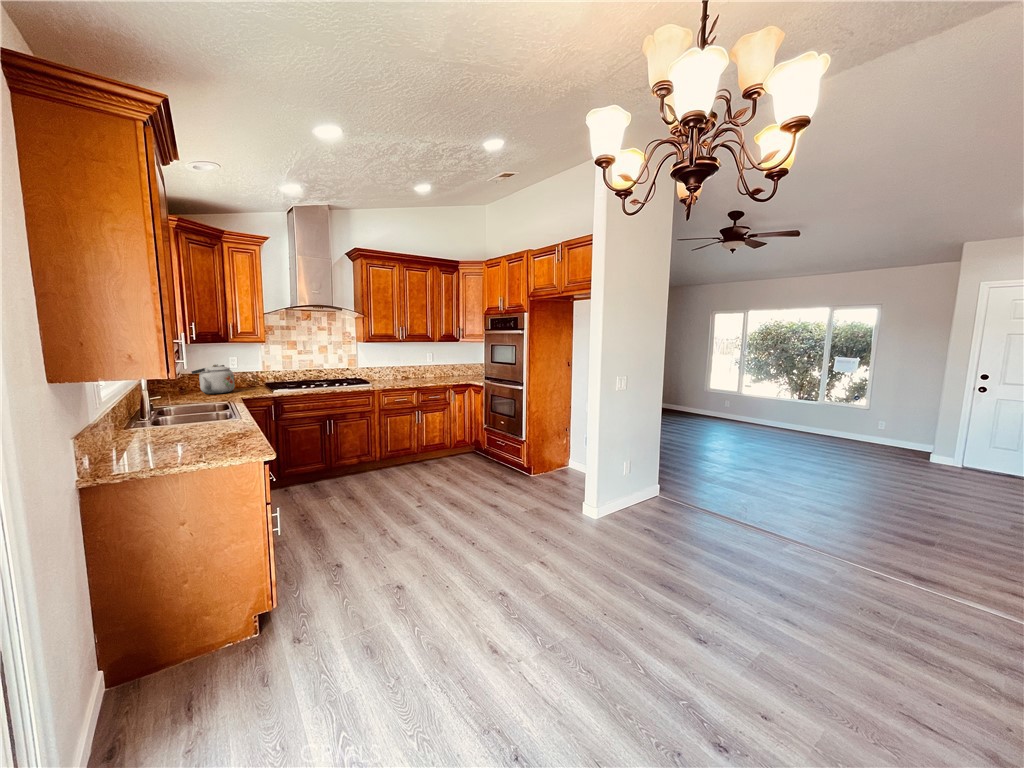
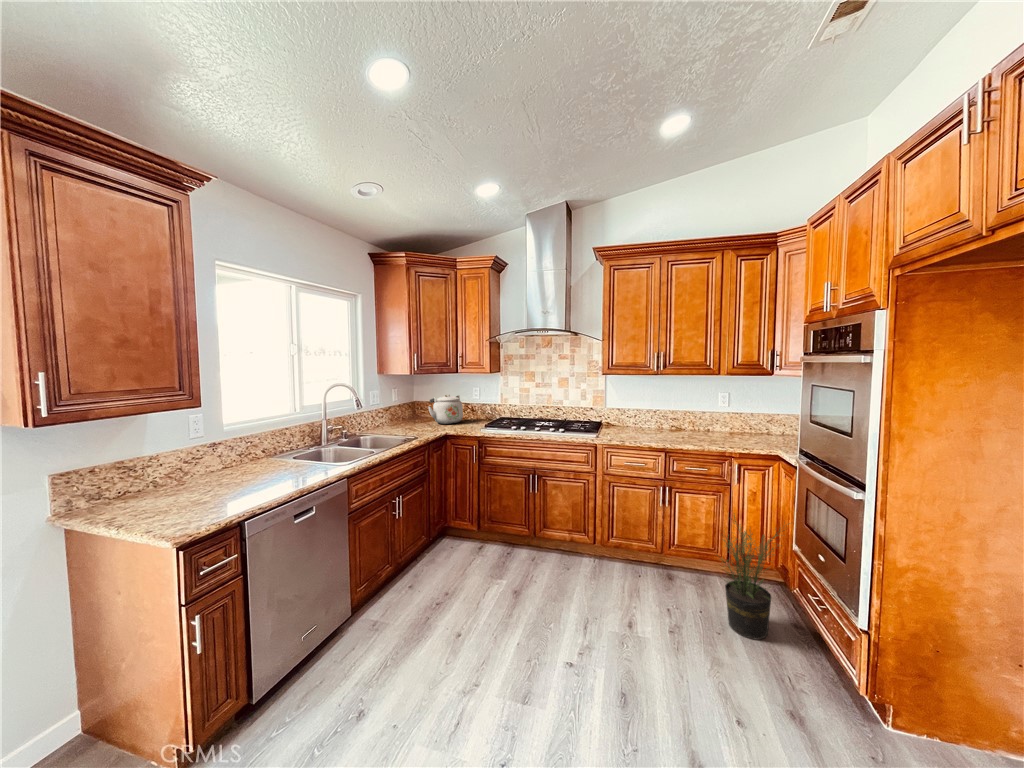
potted plant: none [460,410,489,470] -> present [722,516,780,640]

